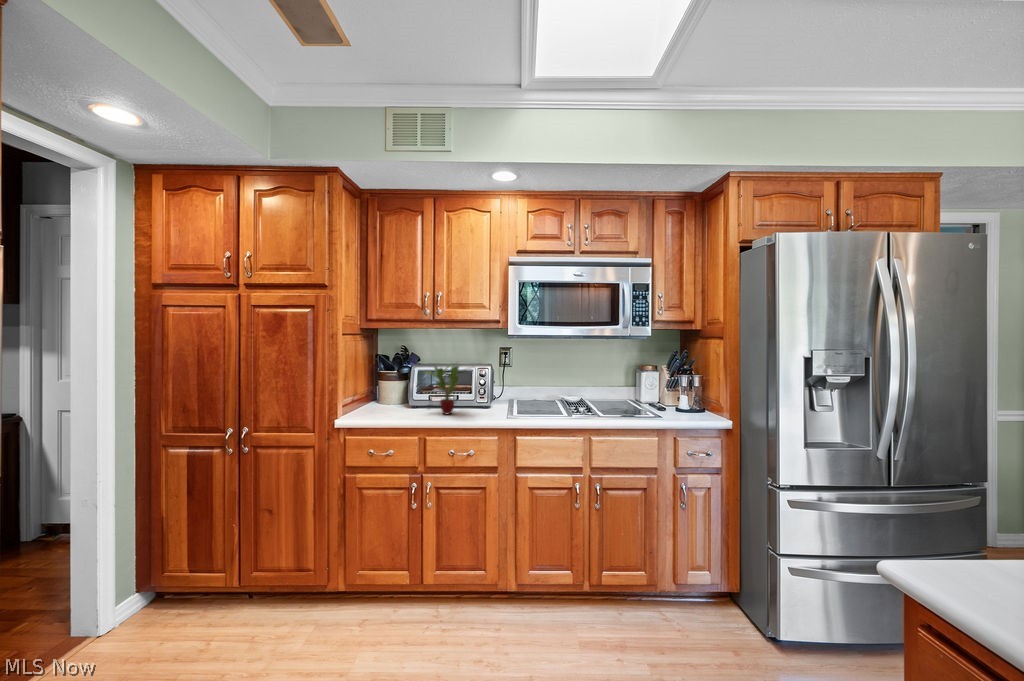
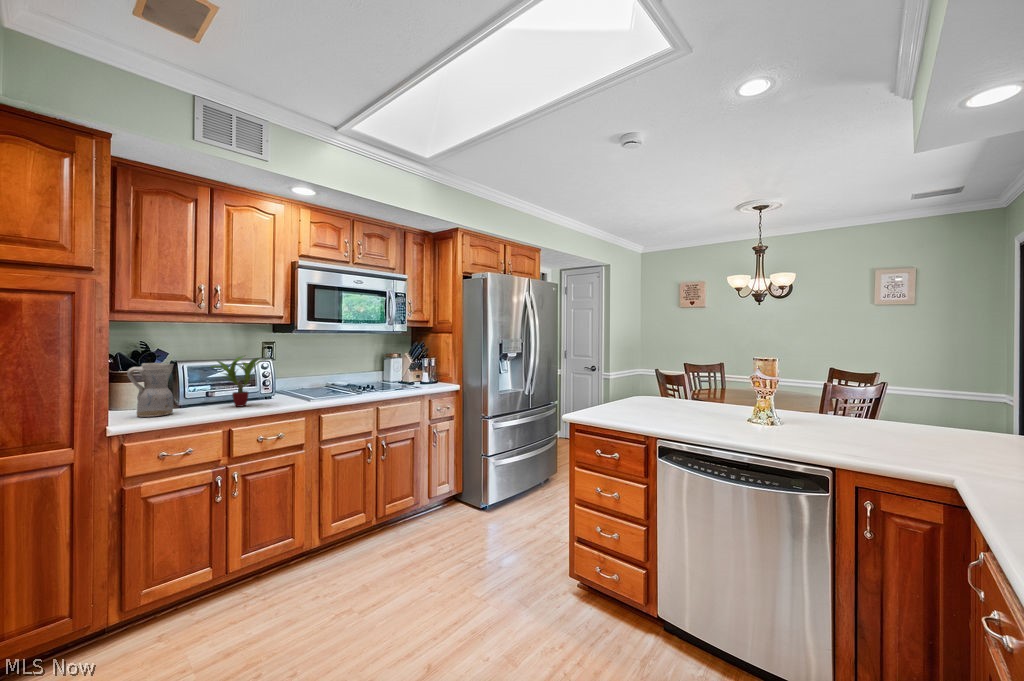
ceramic pitcher: none [360,366,393,415] -> present [127,363,174,417]

